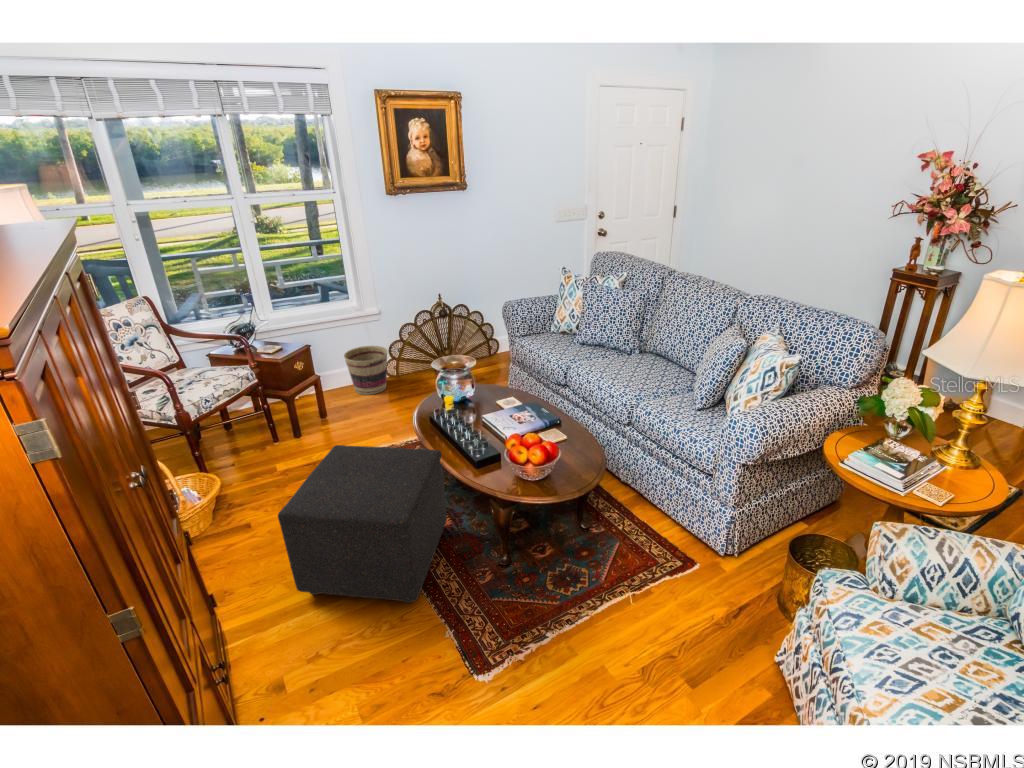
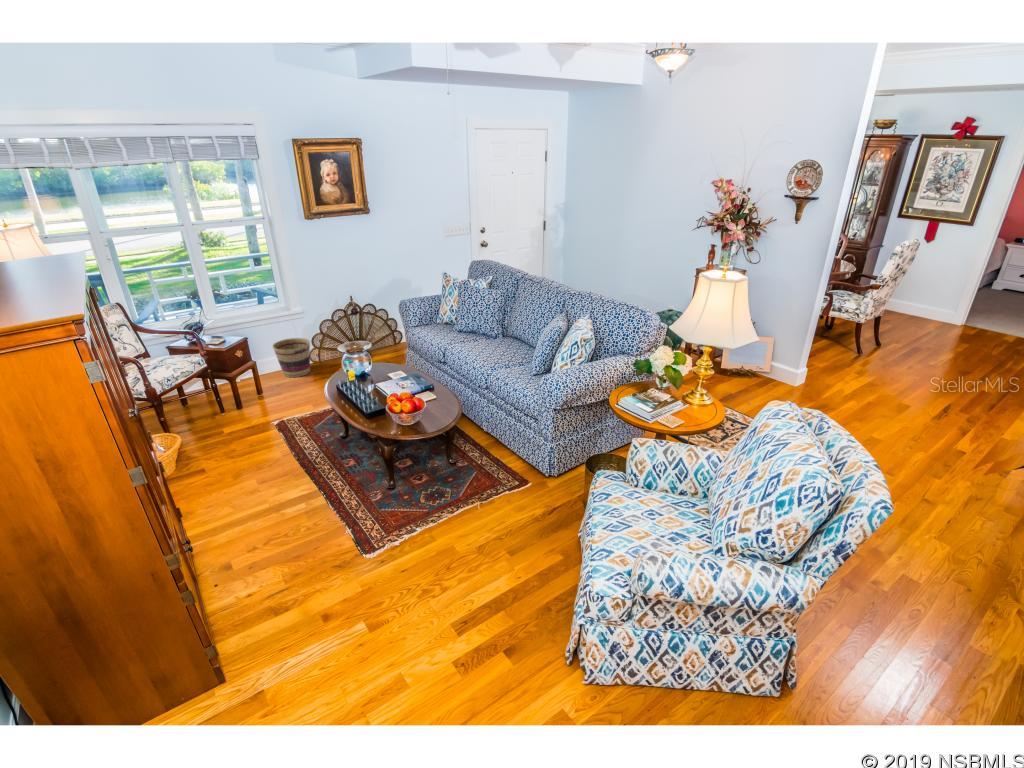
ottoman: present [278,445,447,603] -> none [215,409,351,517]

